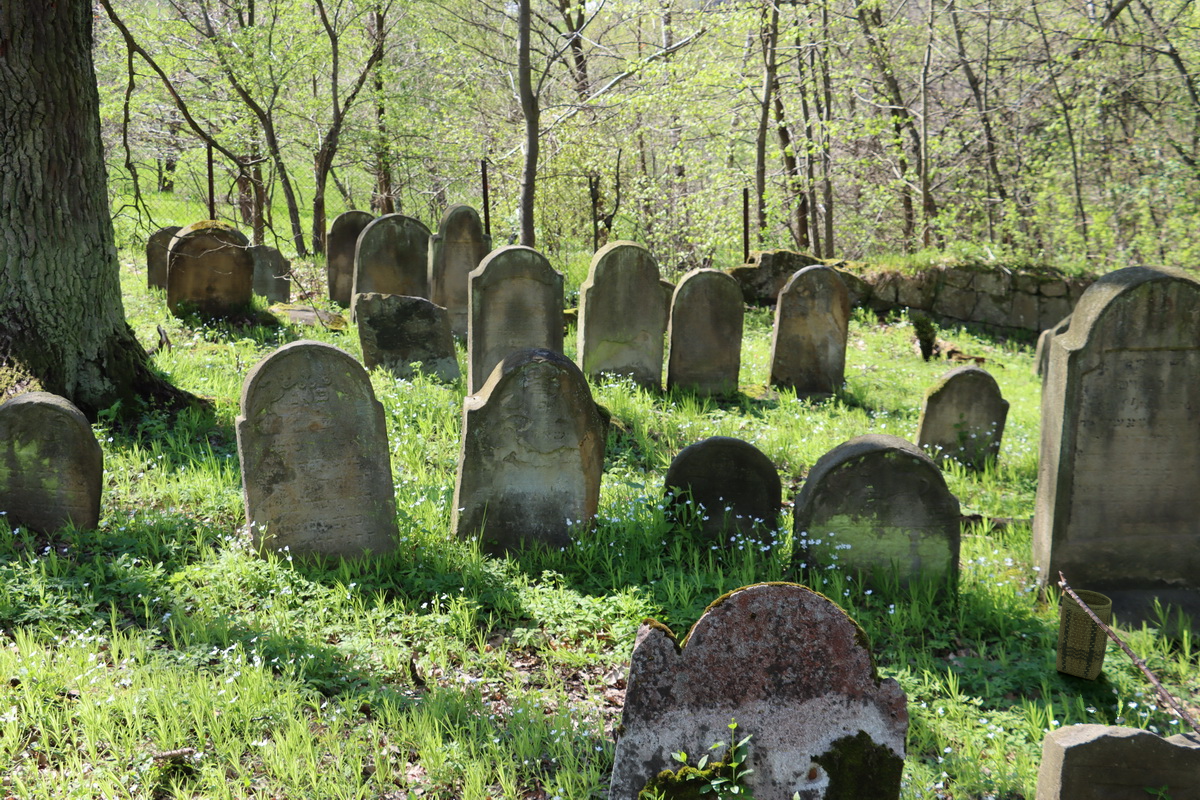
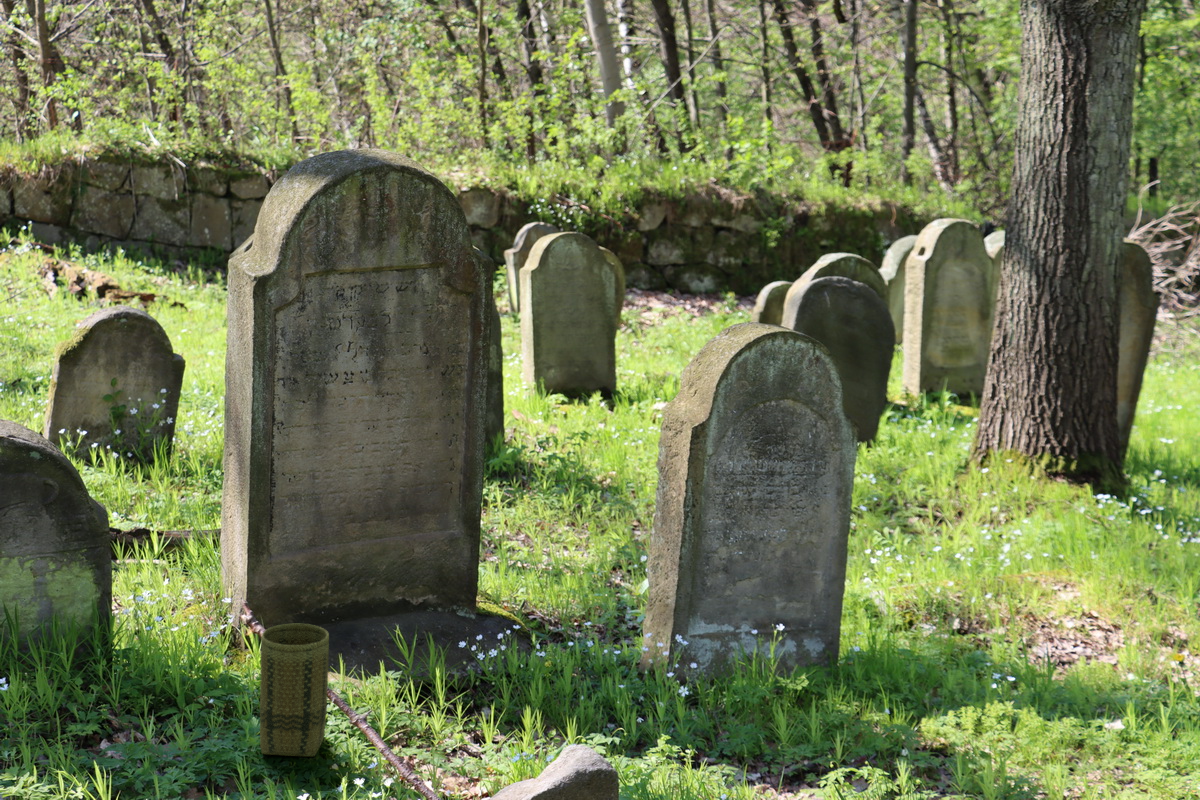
potted plant: present [911,312,937,361] -> none [32,225,80,302]

